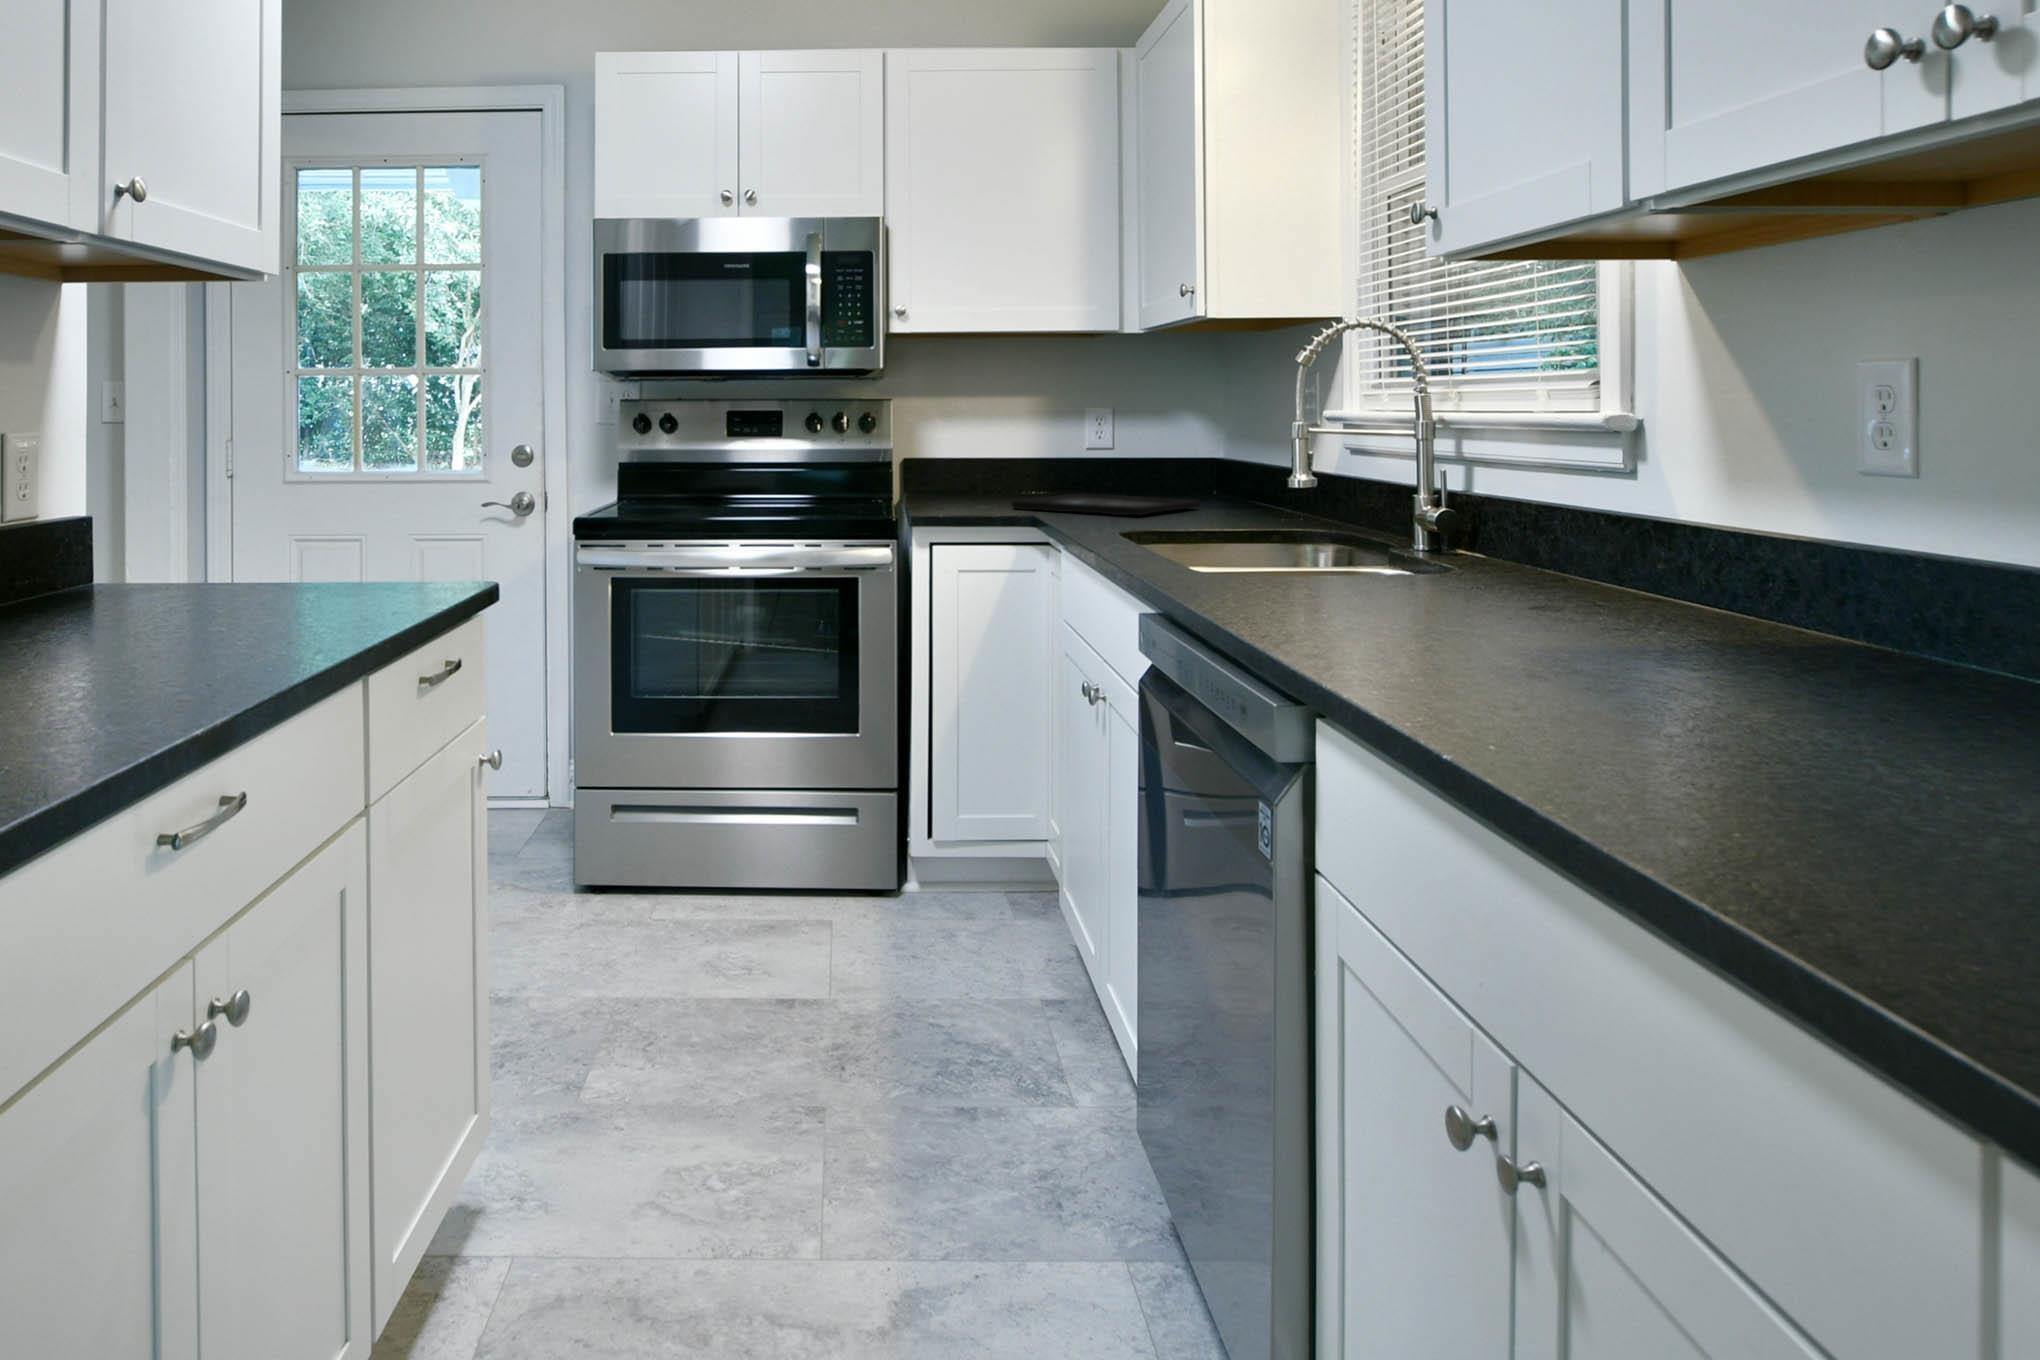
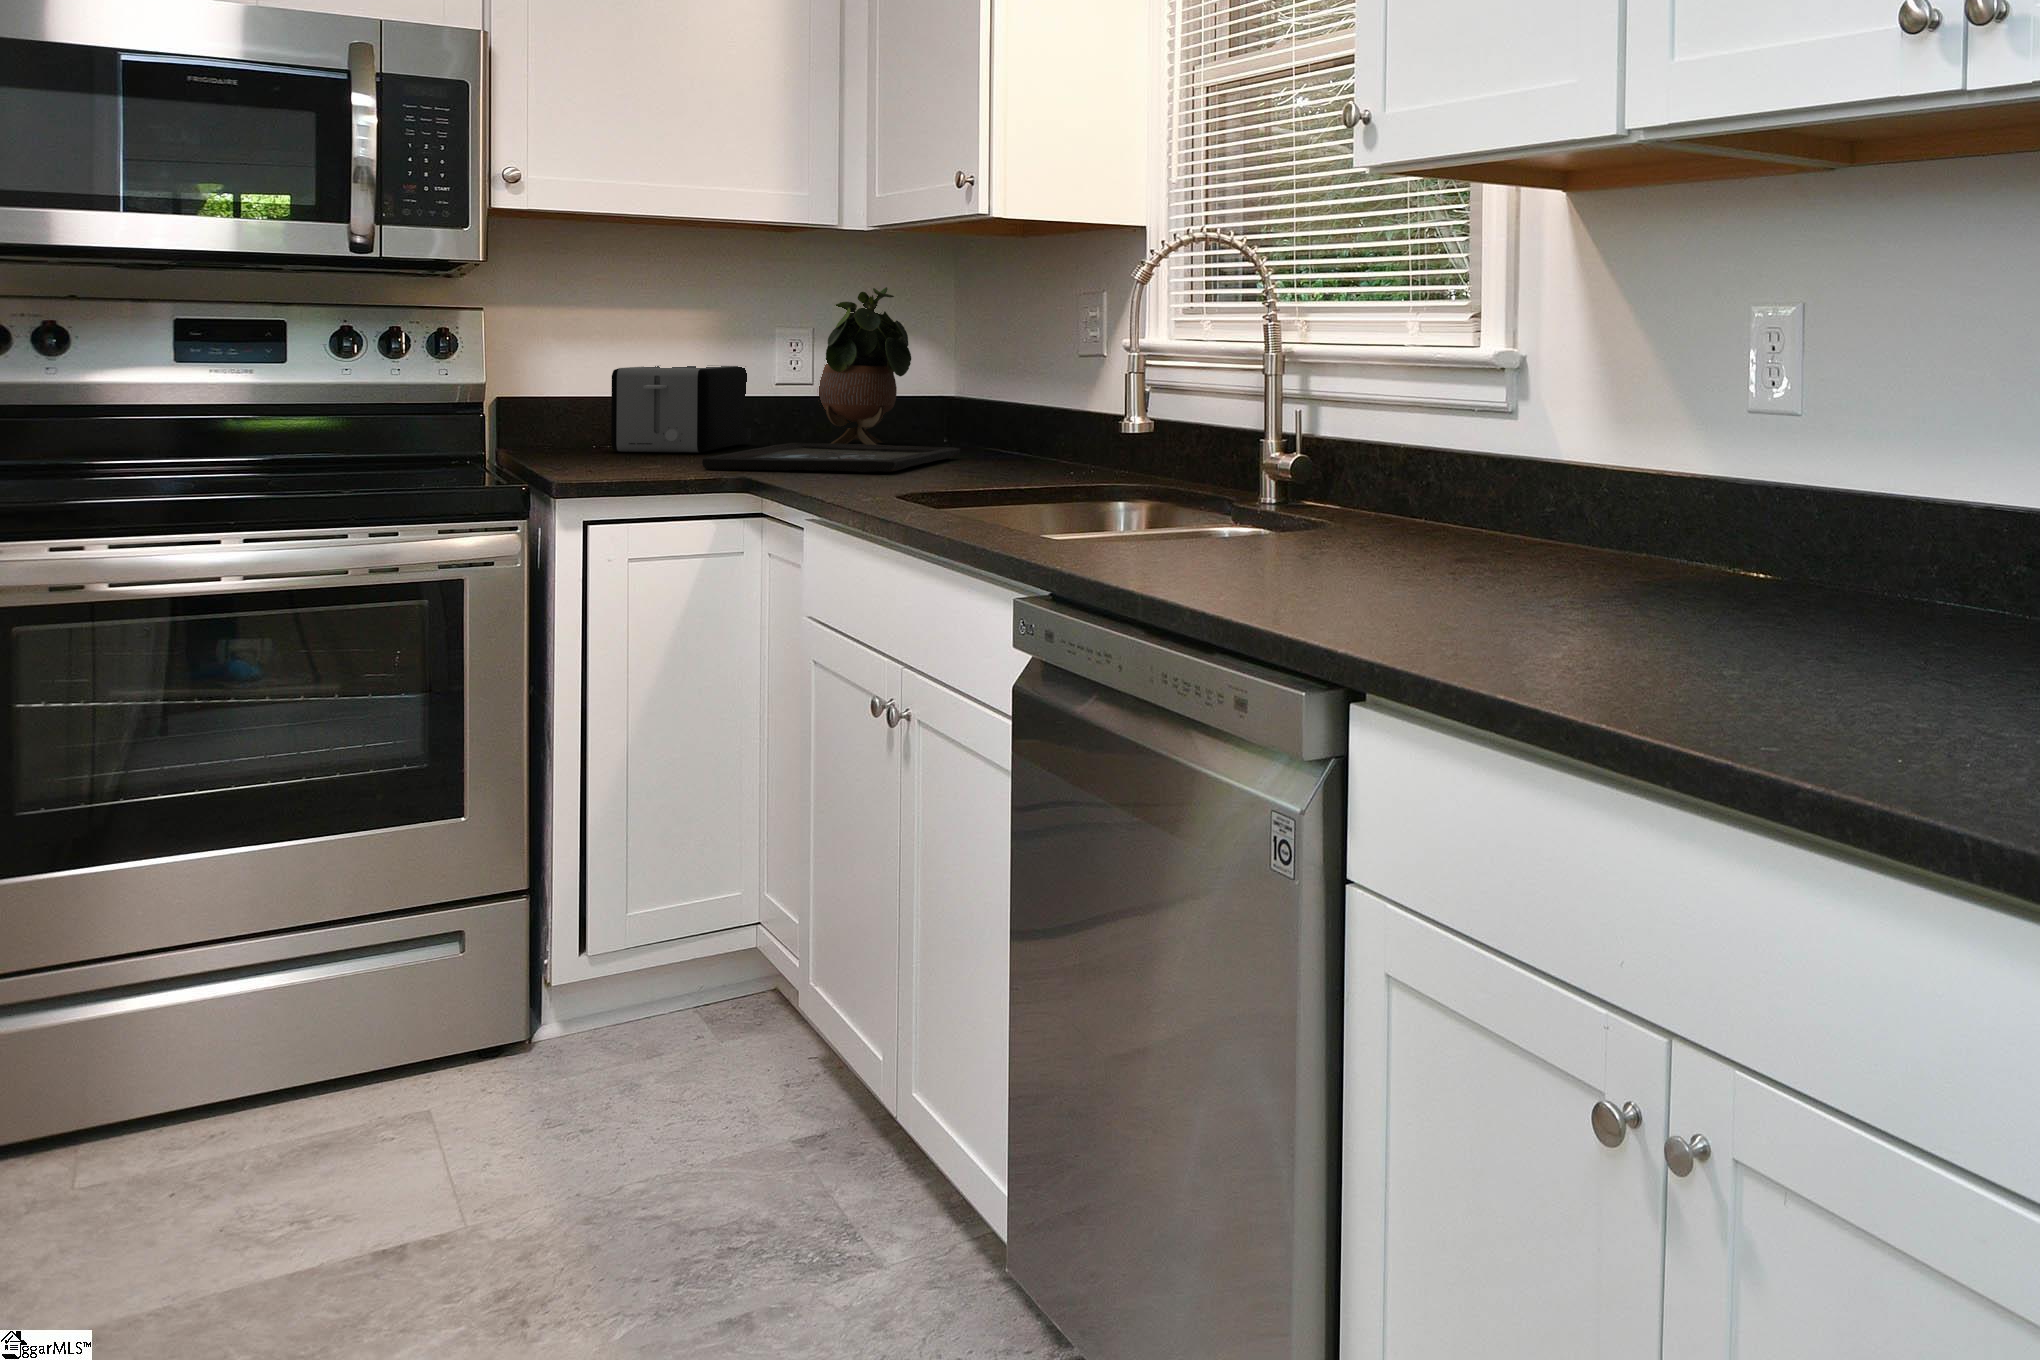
potted plant: none [1104,377,1171,498] -> present [819,287,911,445]
toaster: none [965,436,1059,498] -> present [611,365,751,453]

